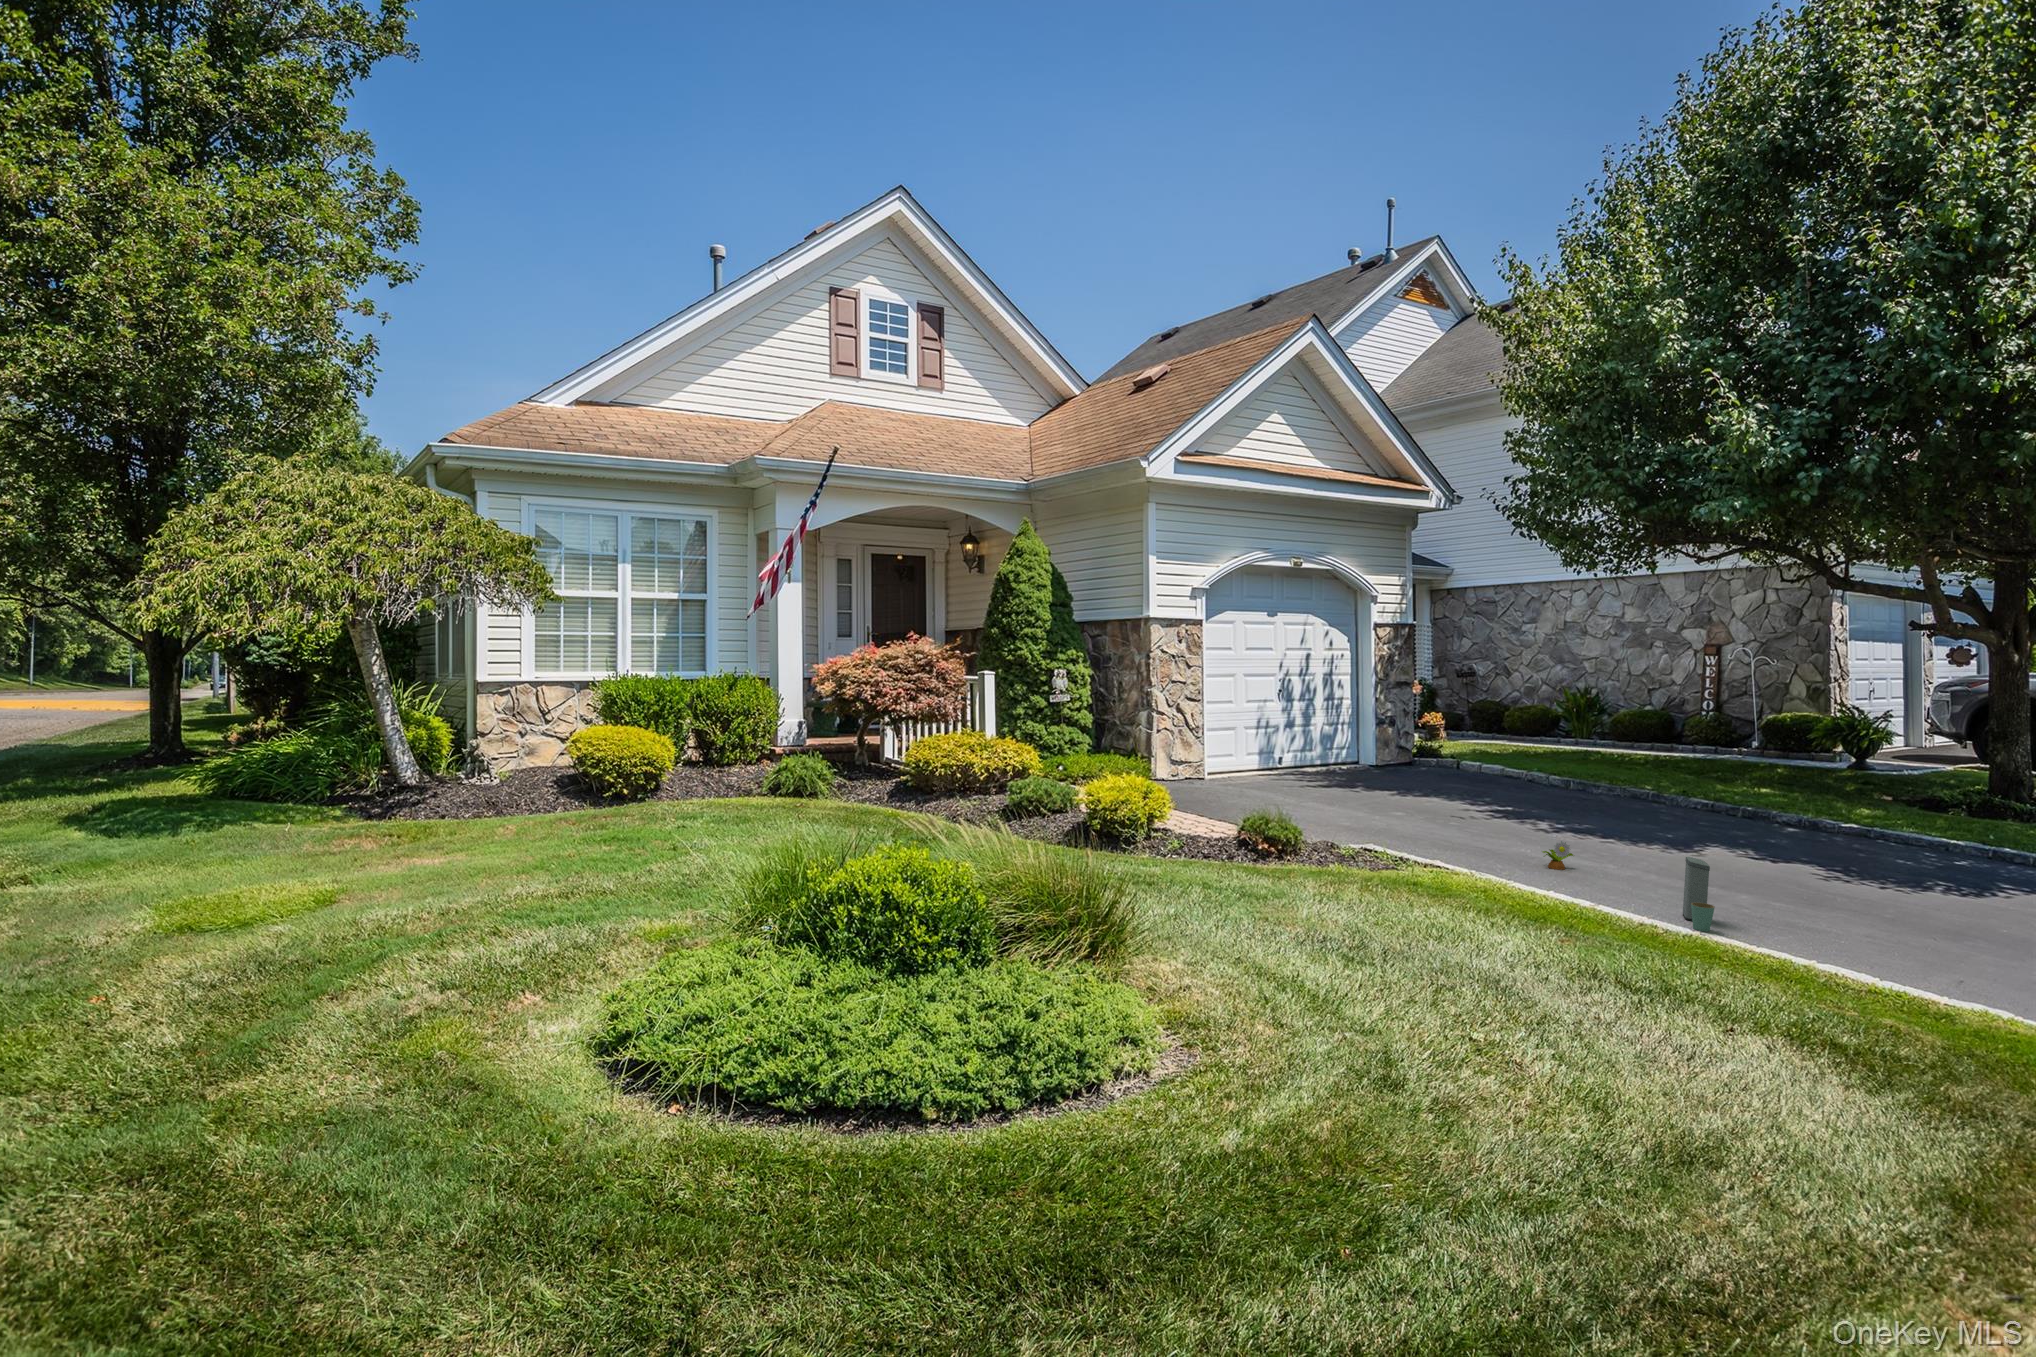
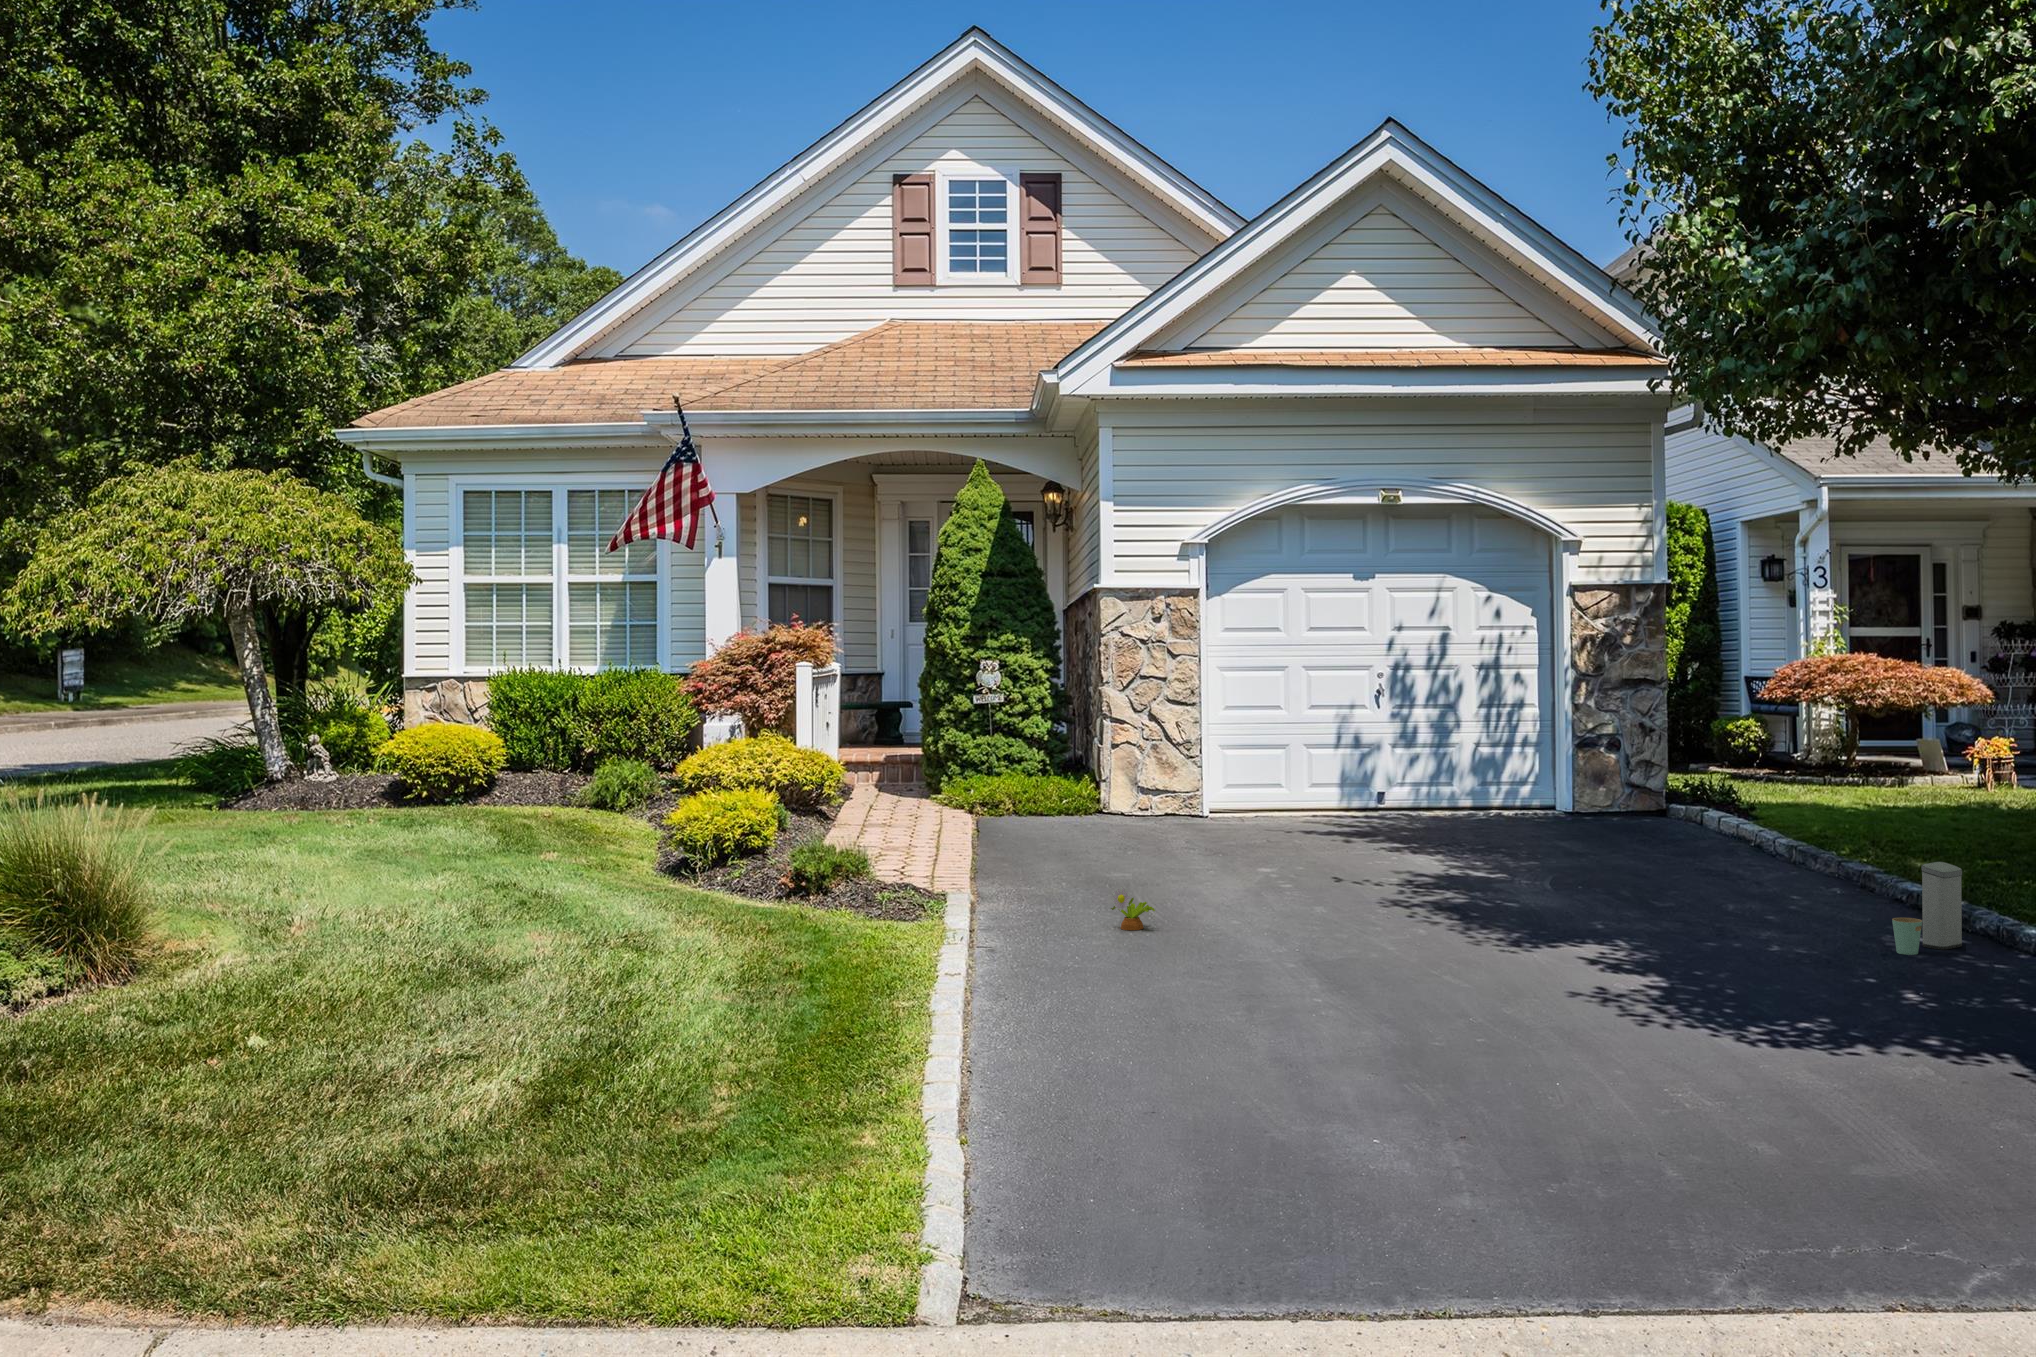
trash can: present [1683,857,1715,931] -> present [1892,862,1962,955]

